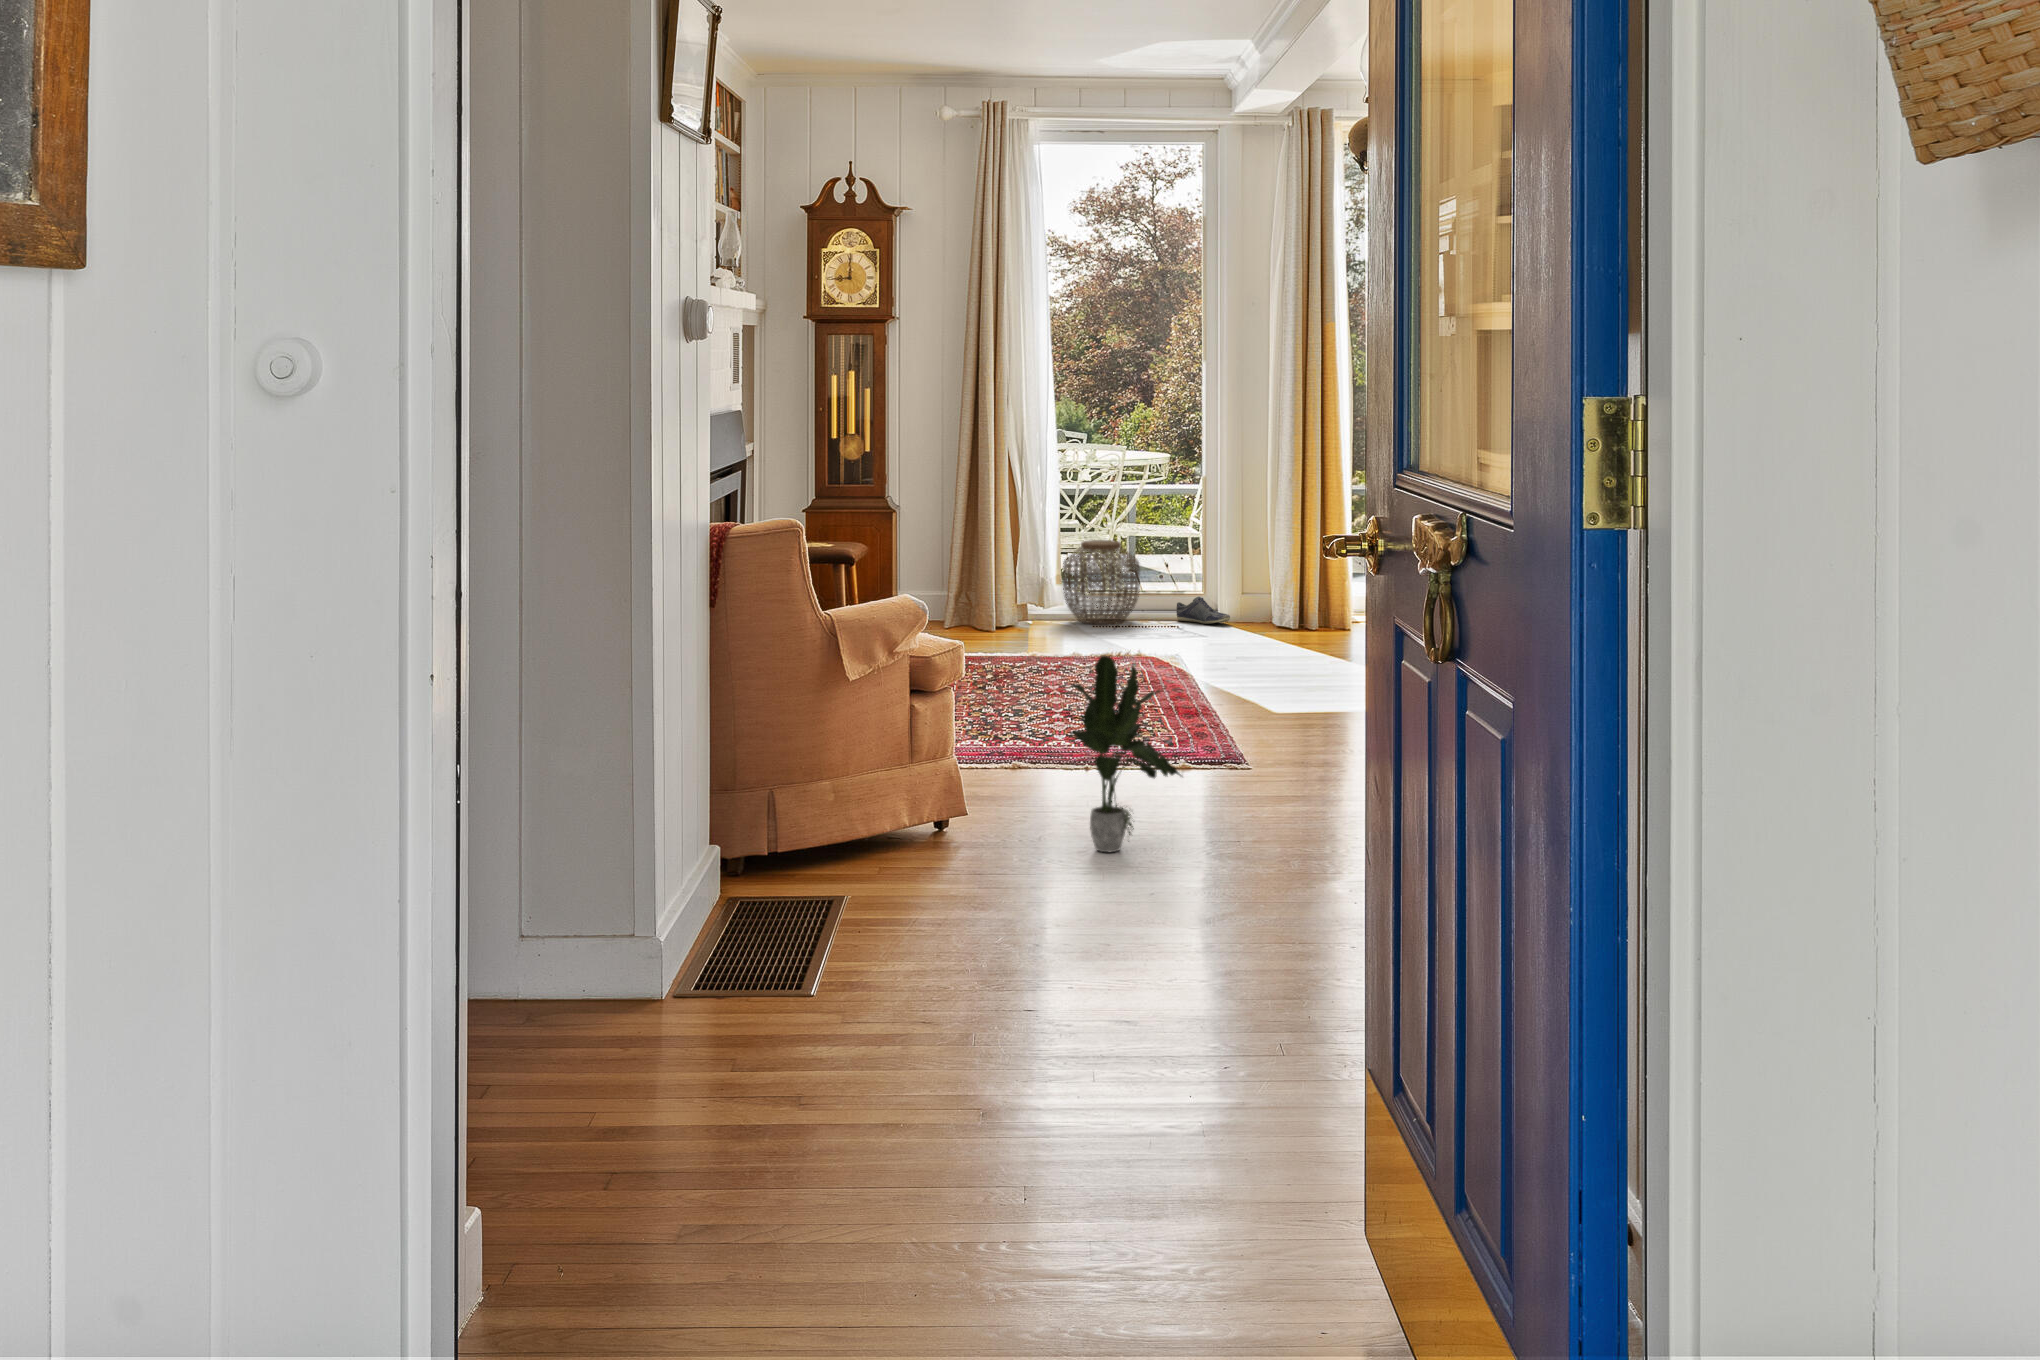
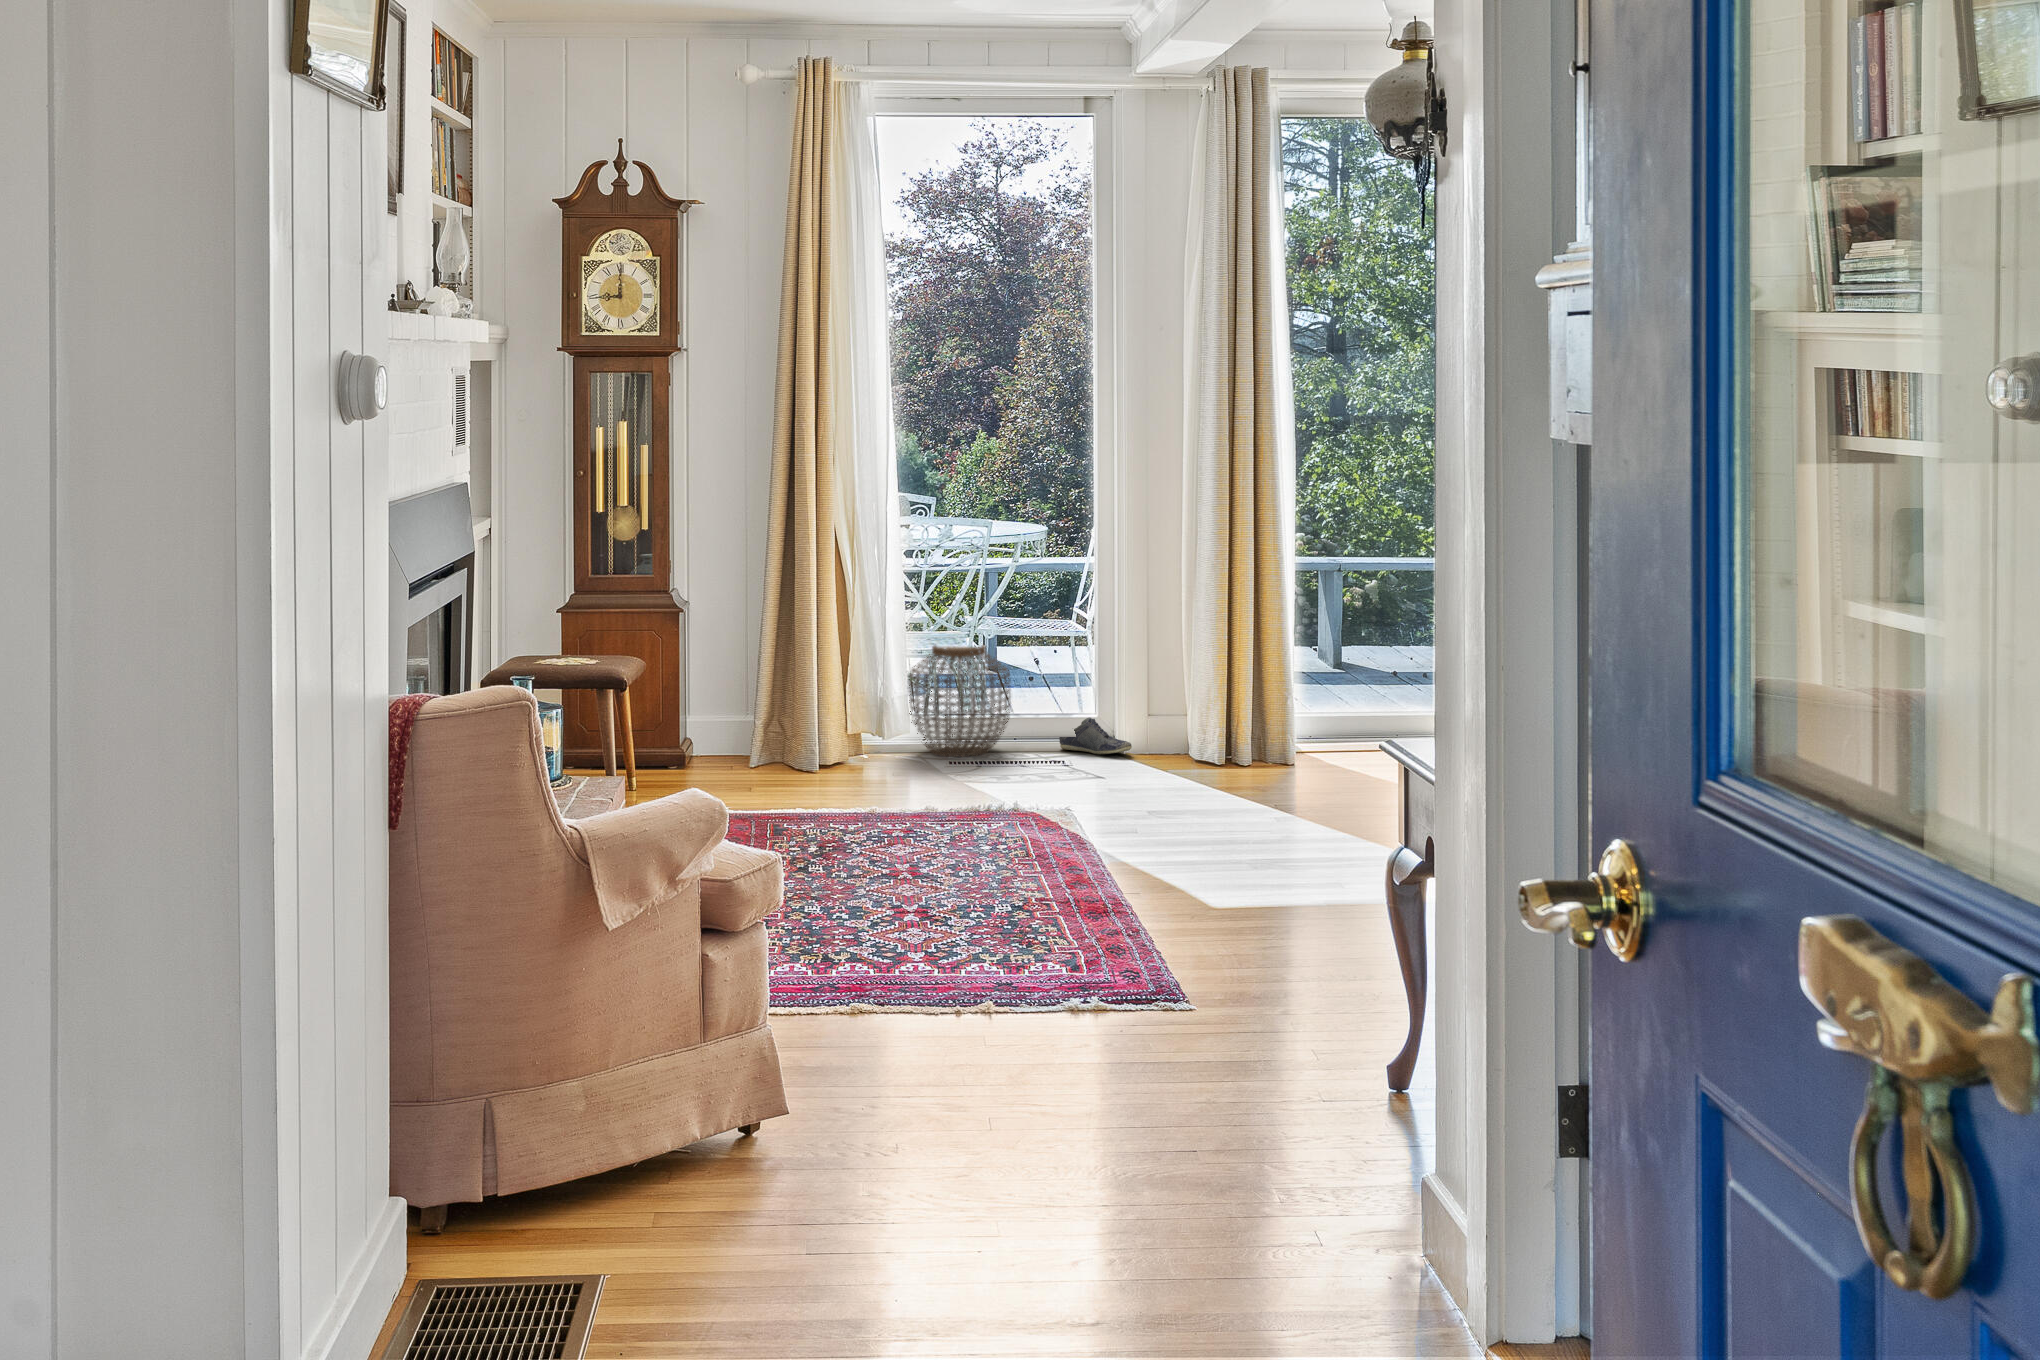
potted plant: present [1067,655,1181,852] -> none [927,878,1116,1182]

